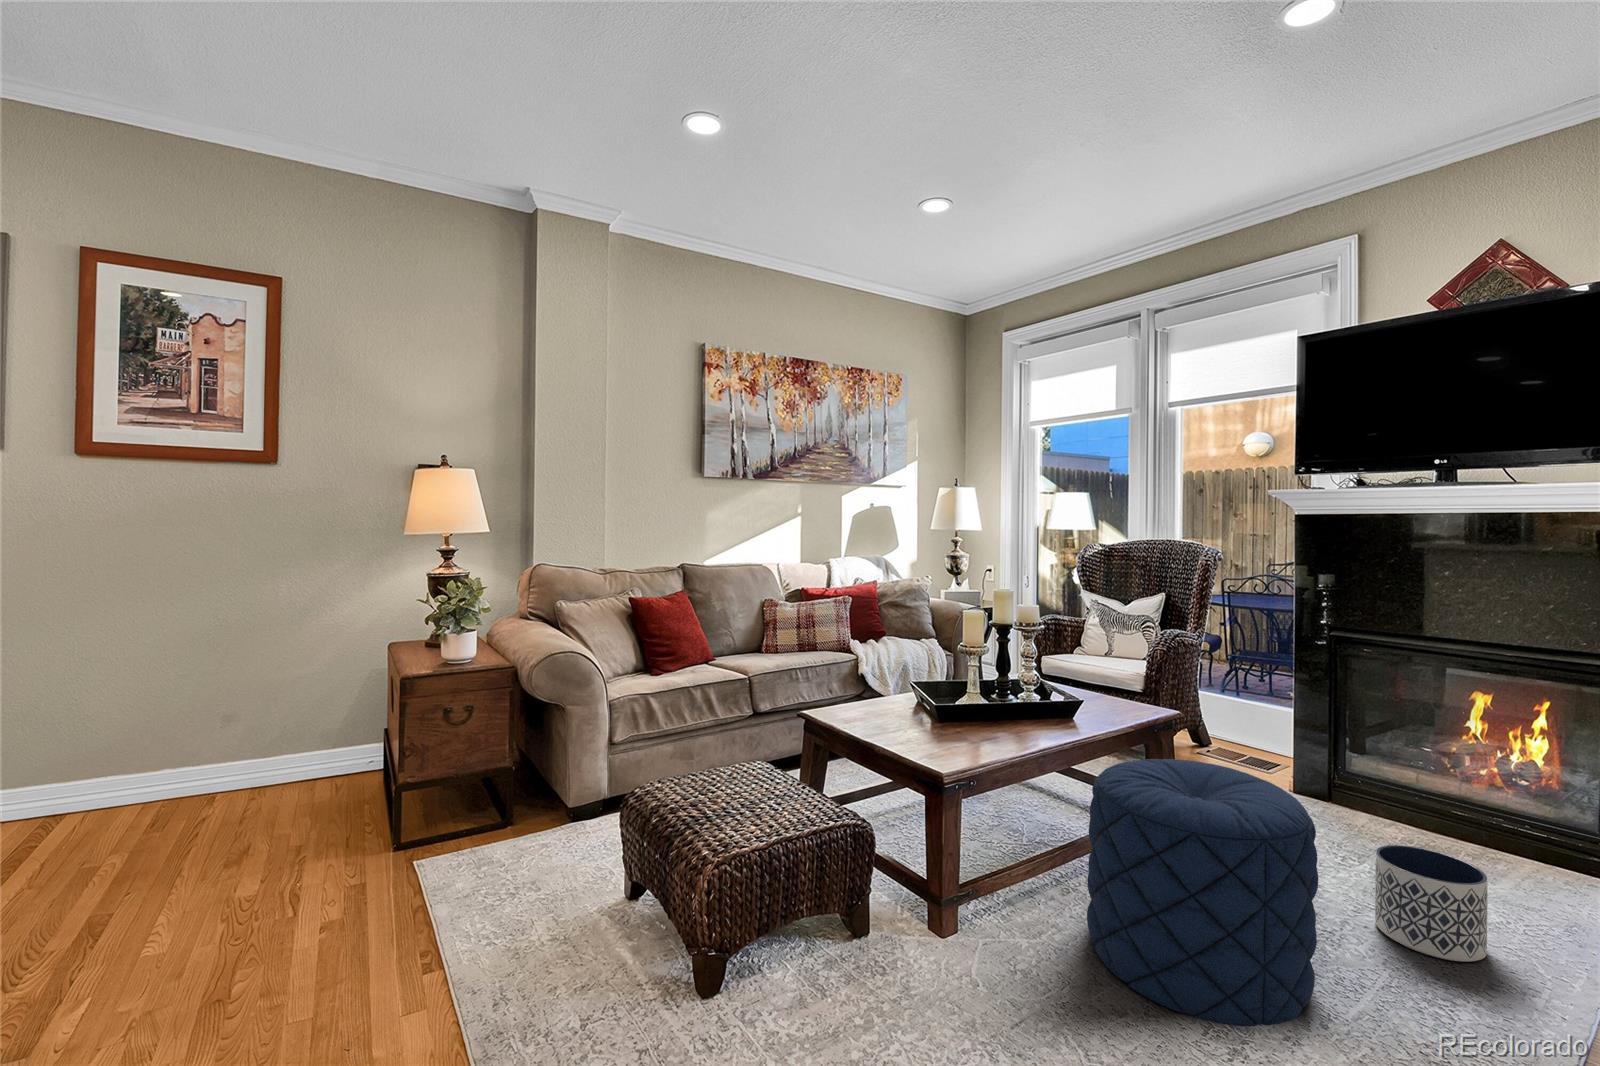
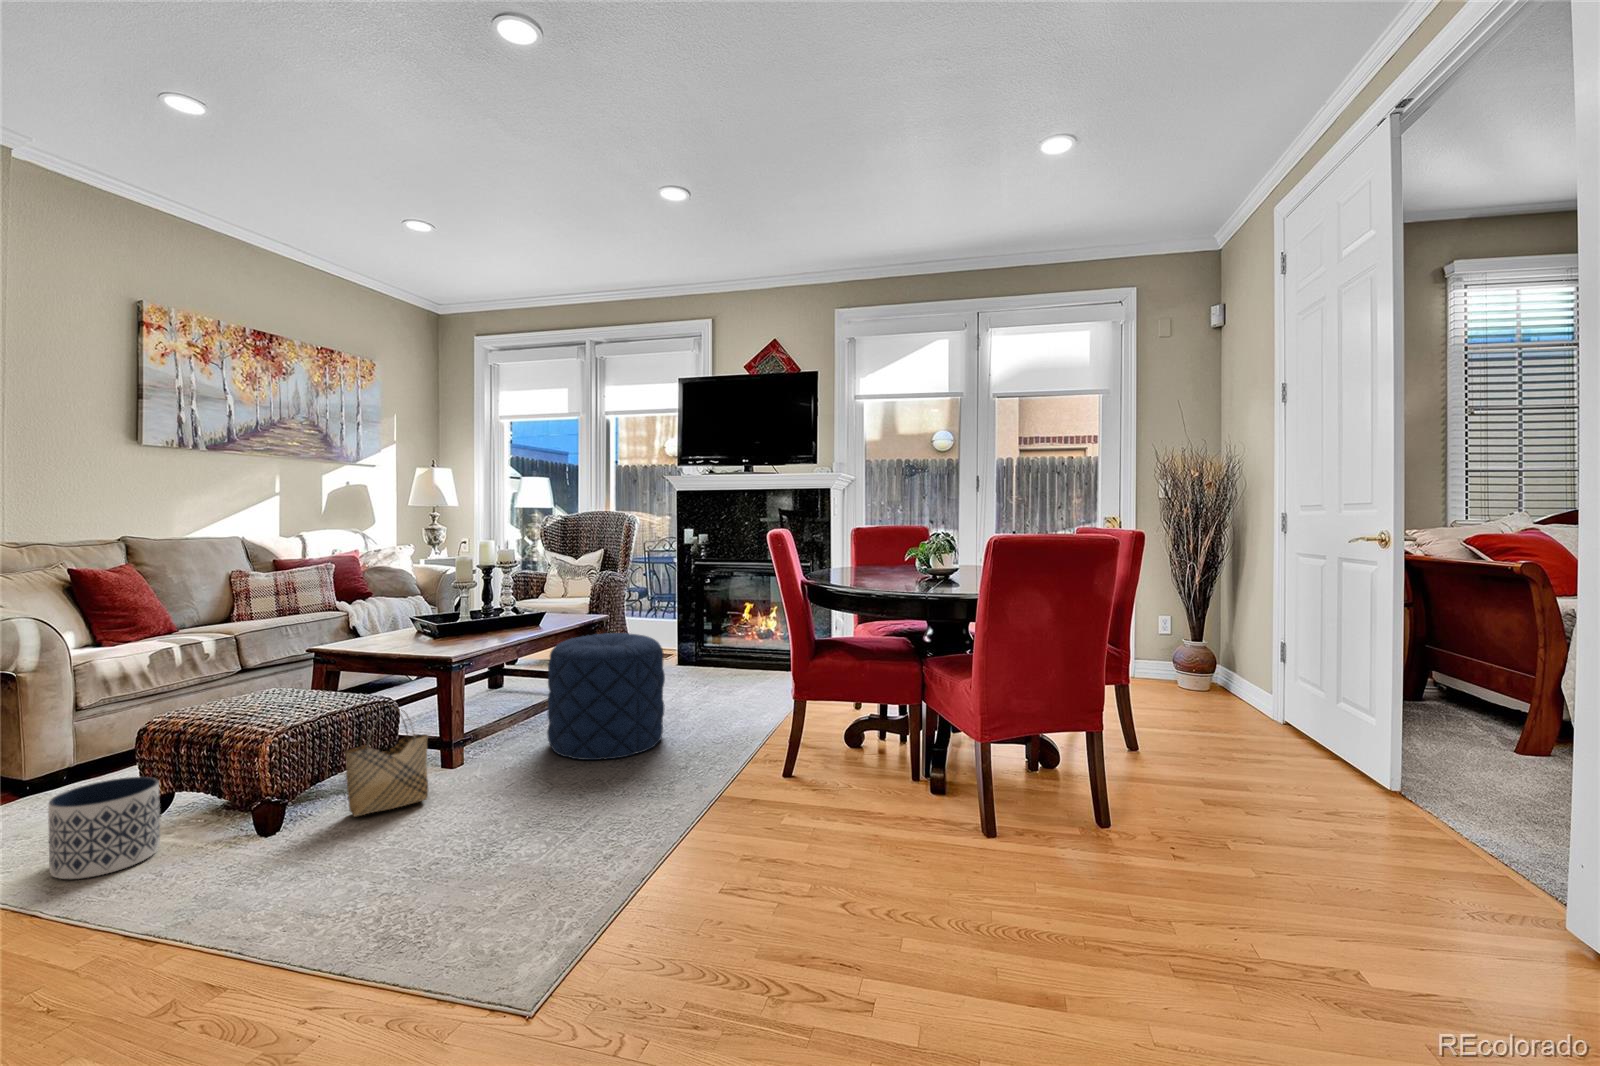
woven basket: none [793,837,903,1012] -> present [344,703,428,817]
planter: present [1375,845,1488,962] -> present [48,777,160,879]

